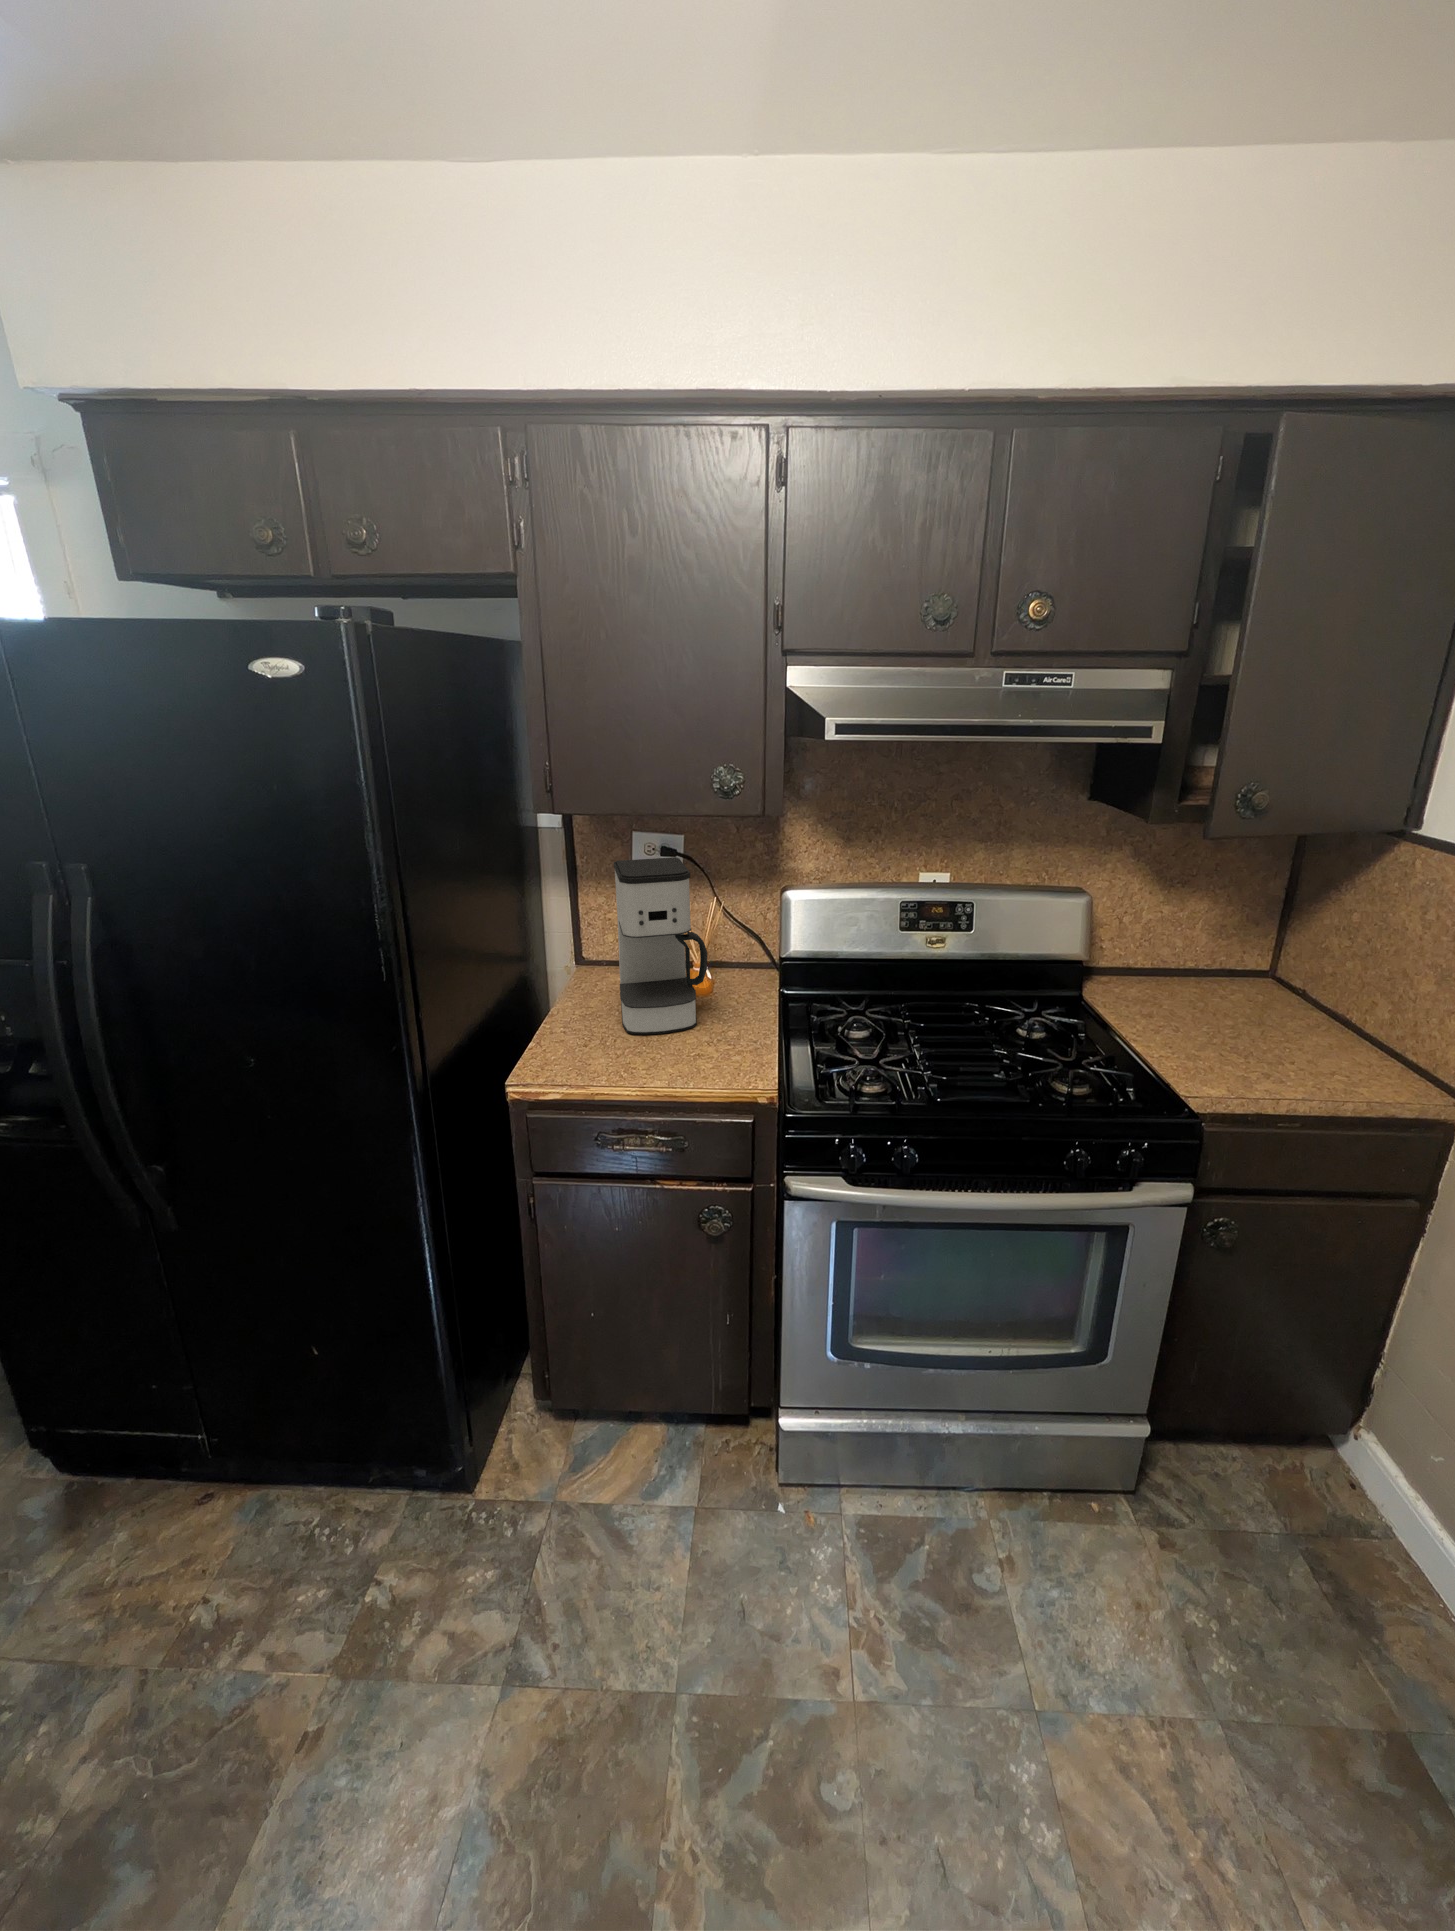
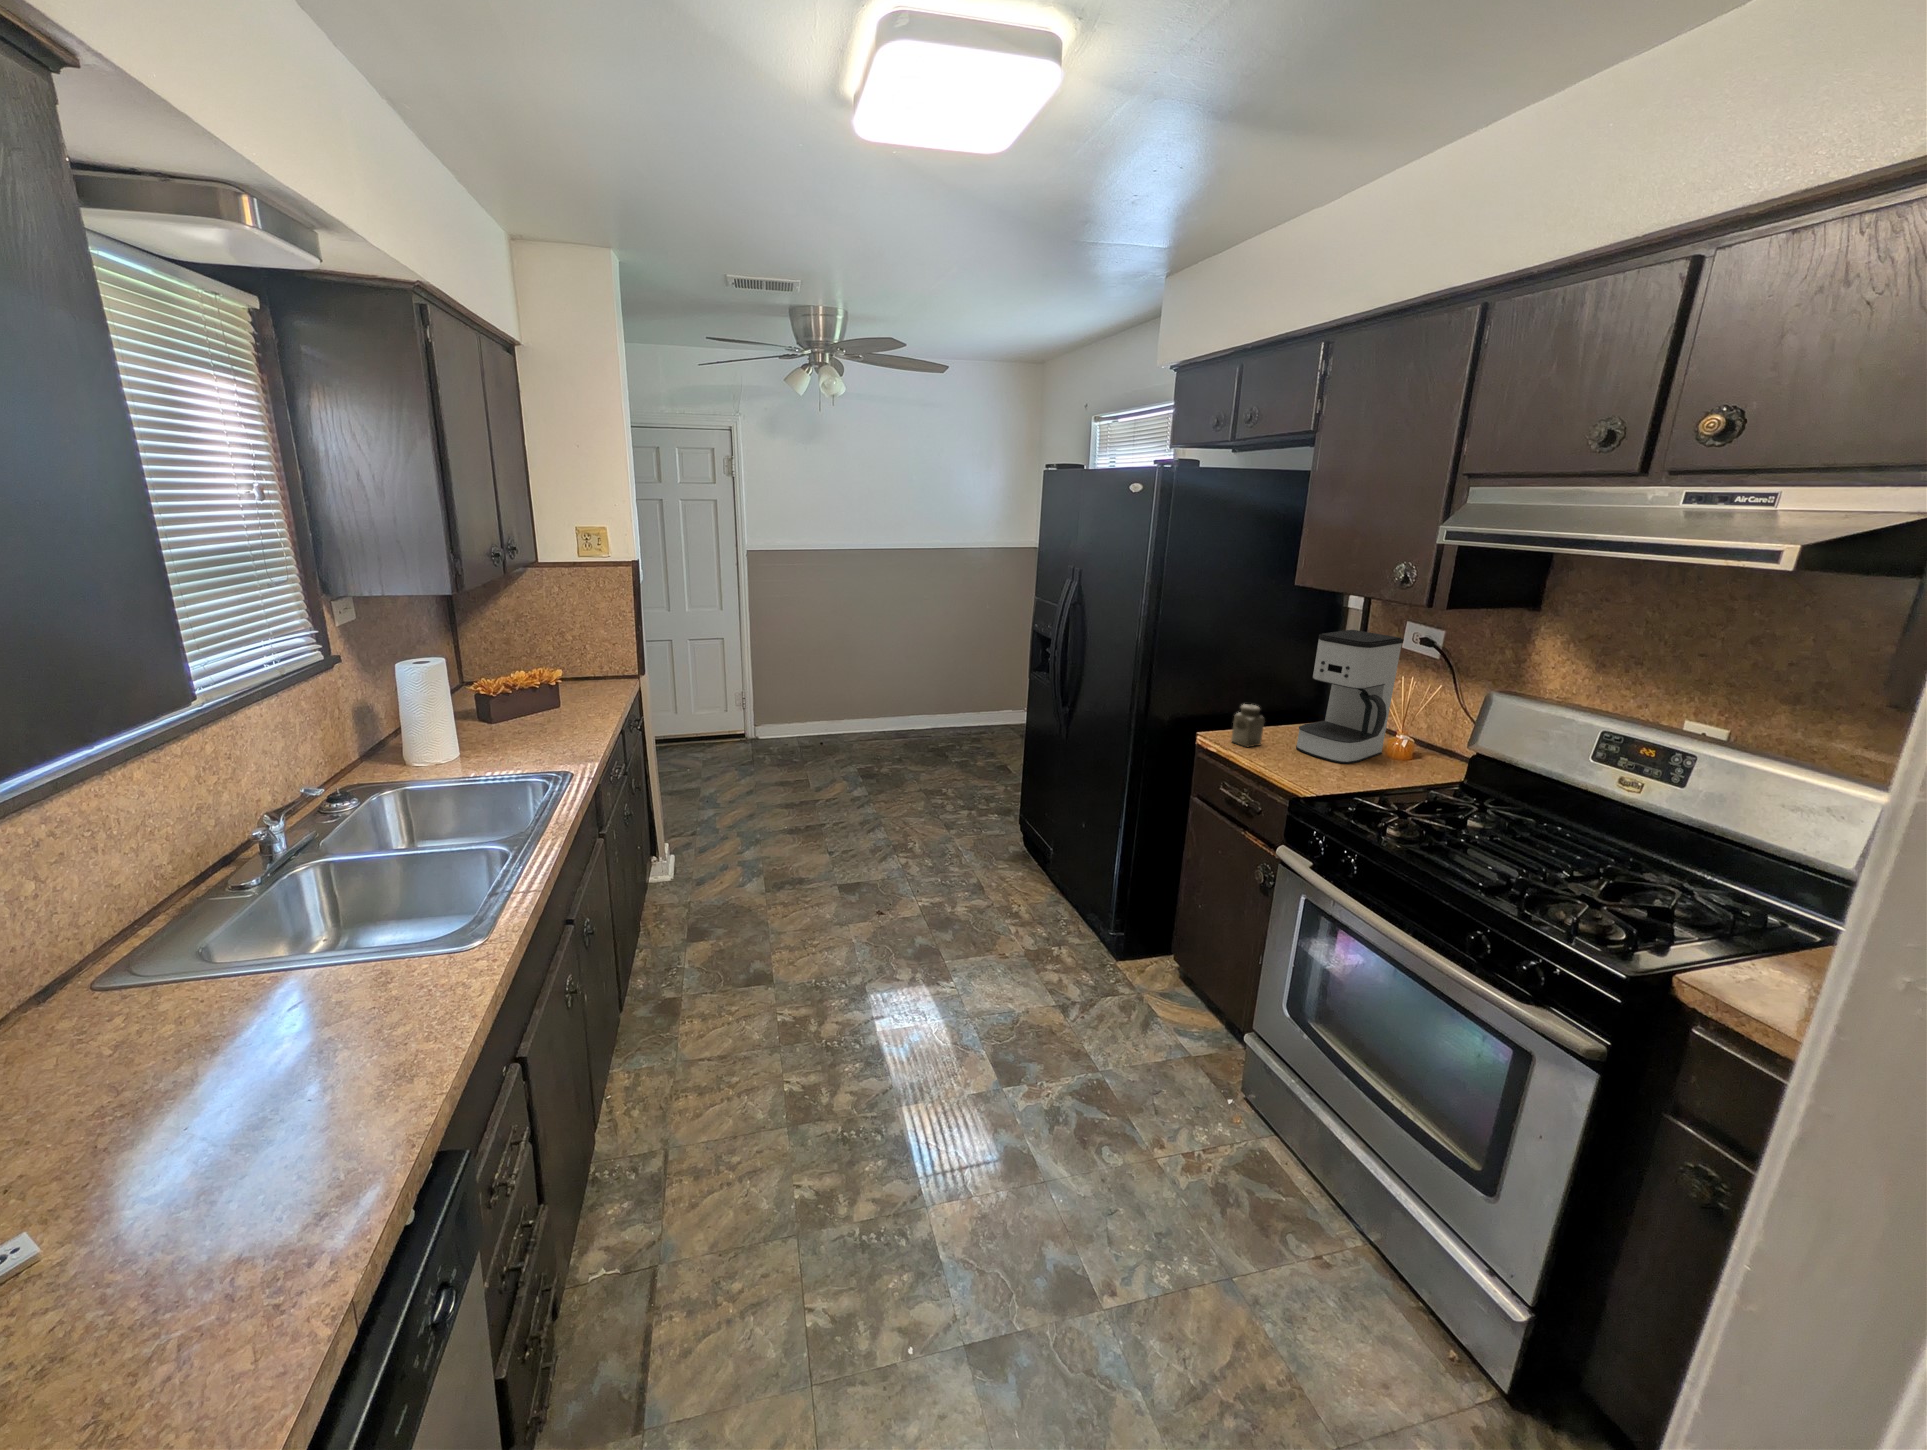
salt shaker: none [561,1001,597,1066] -> present [1231,704,1265,747]

